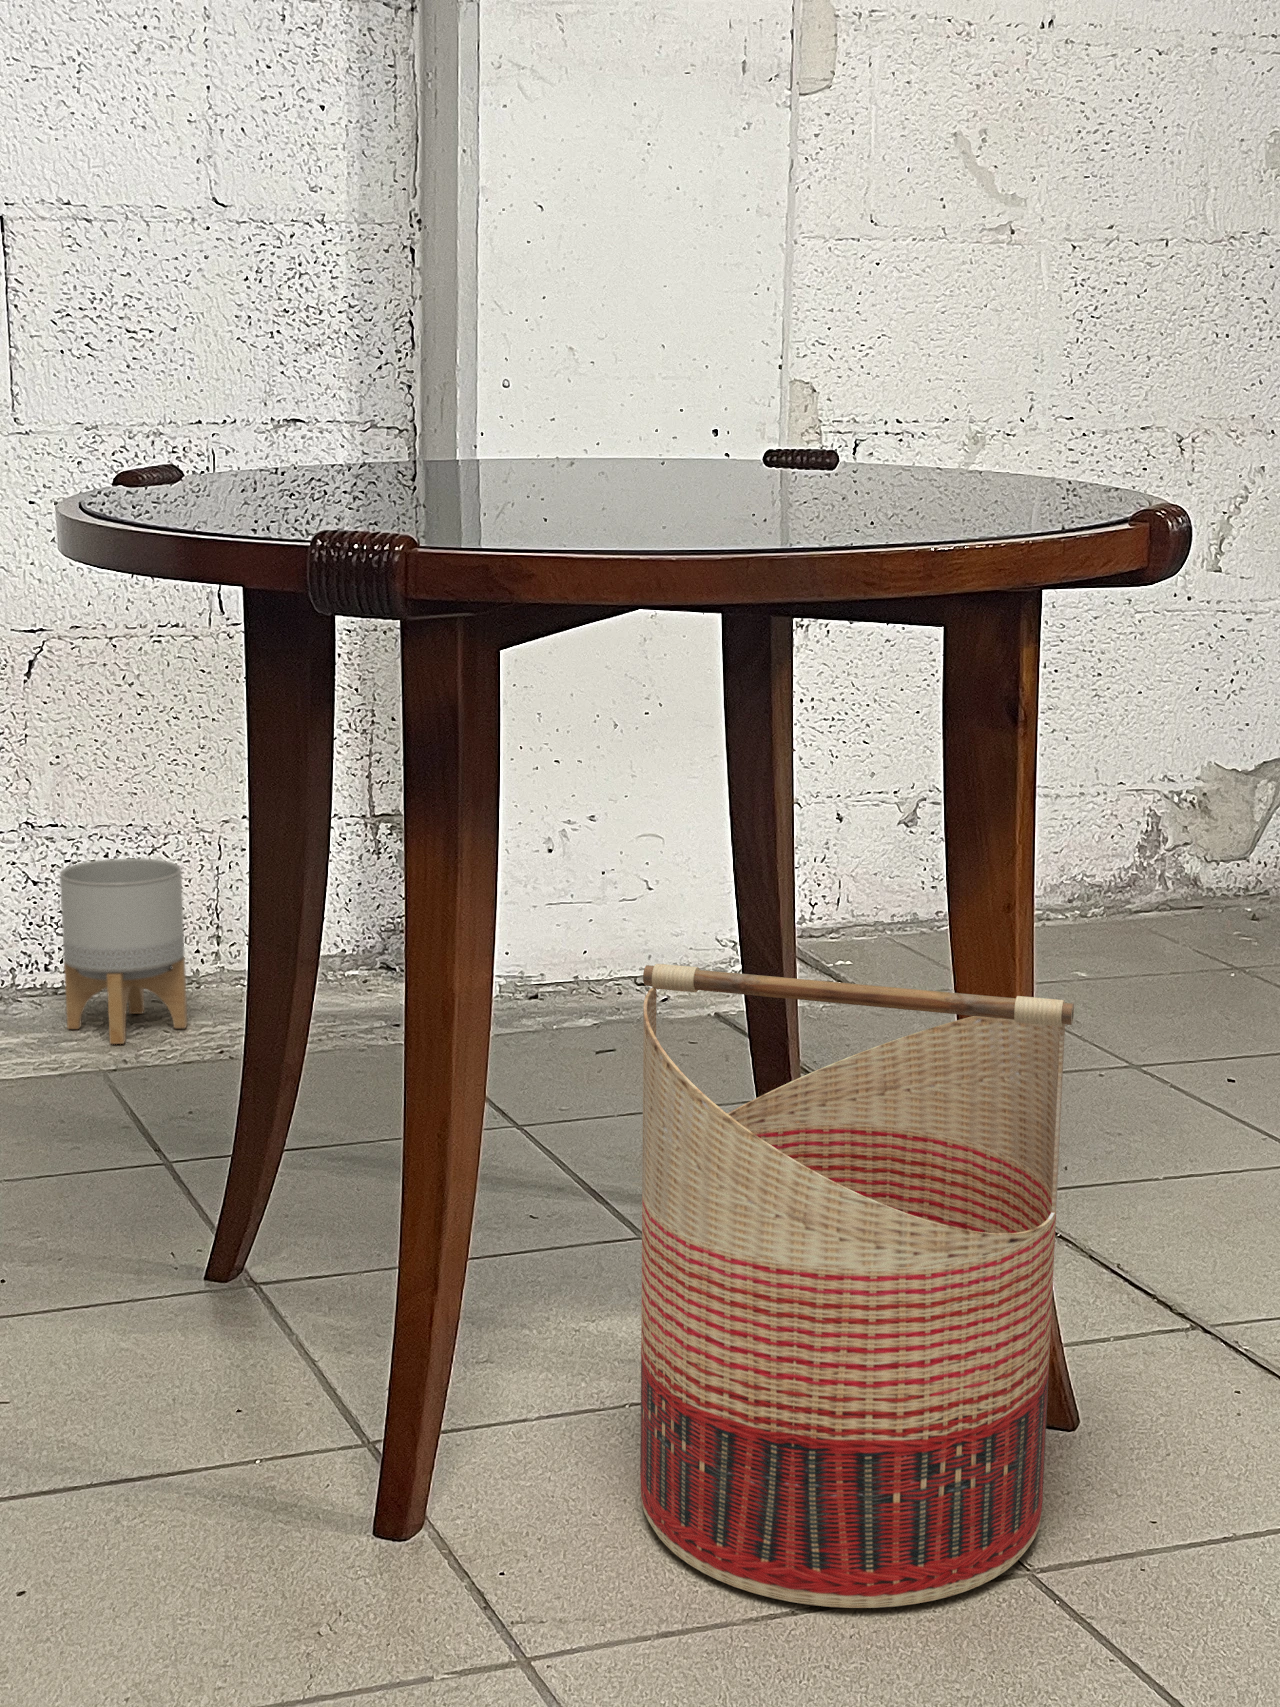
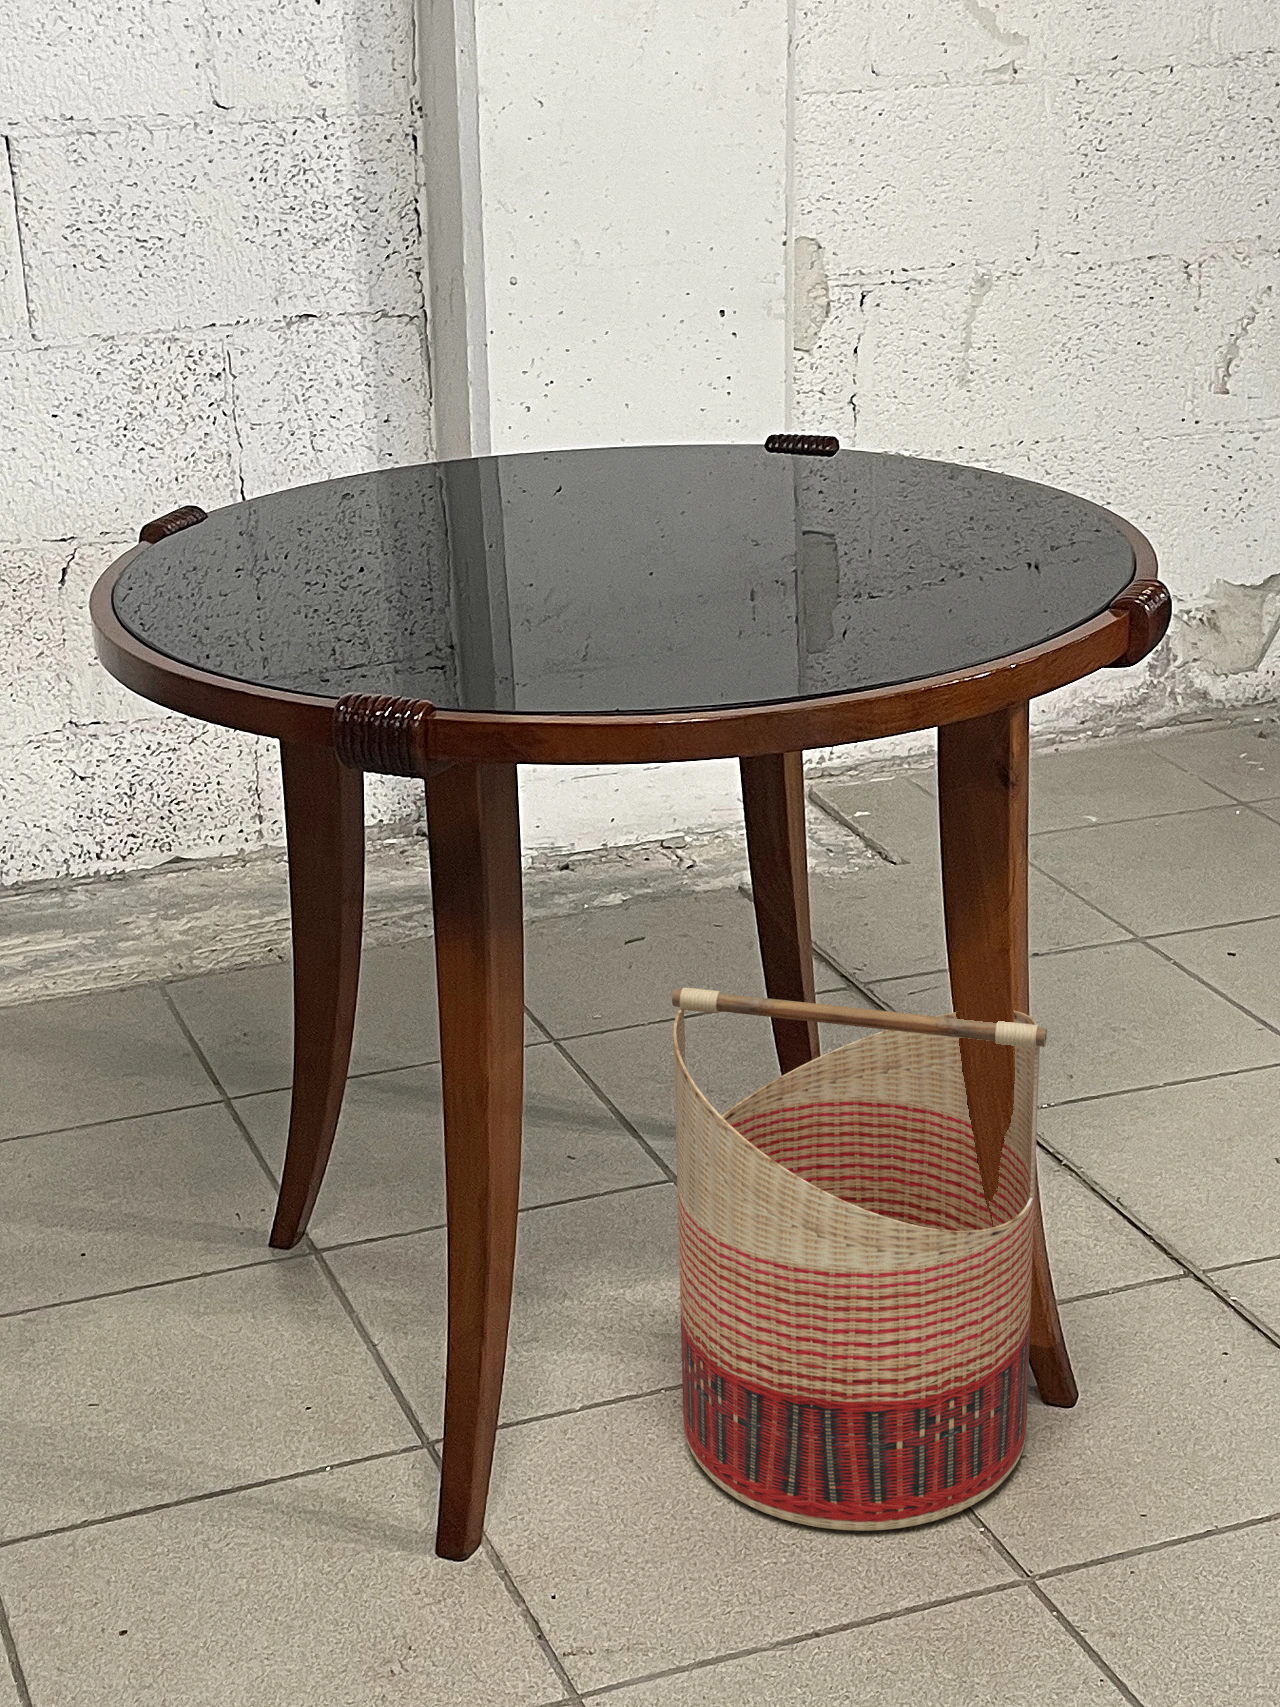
planter: present [60,858,187,1044] -> none [110,756,238,938]

